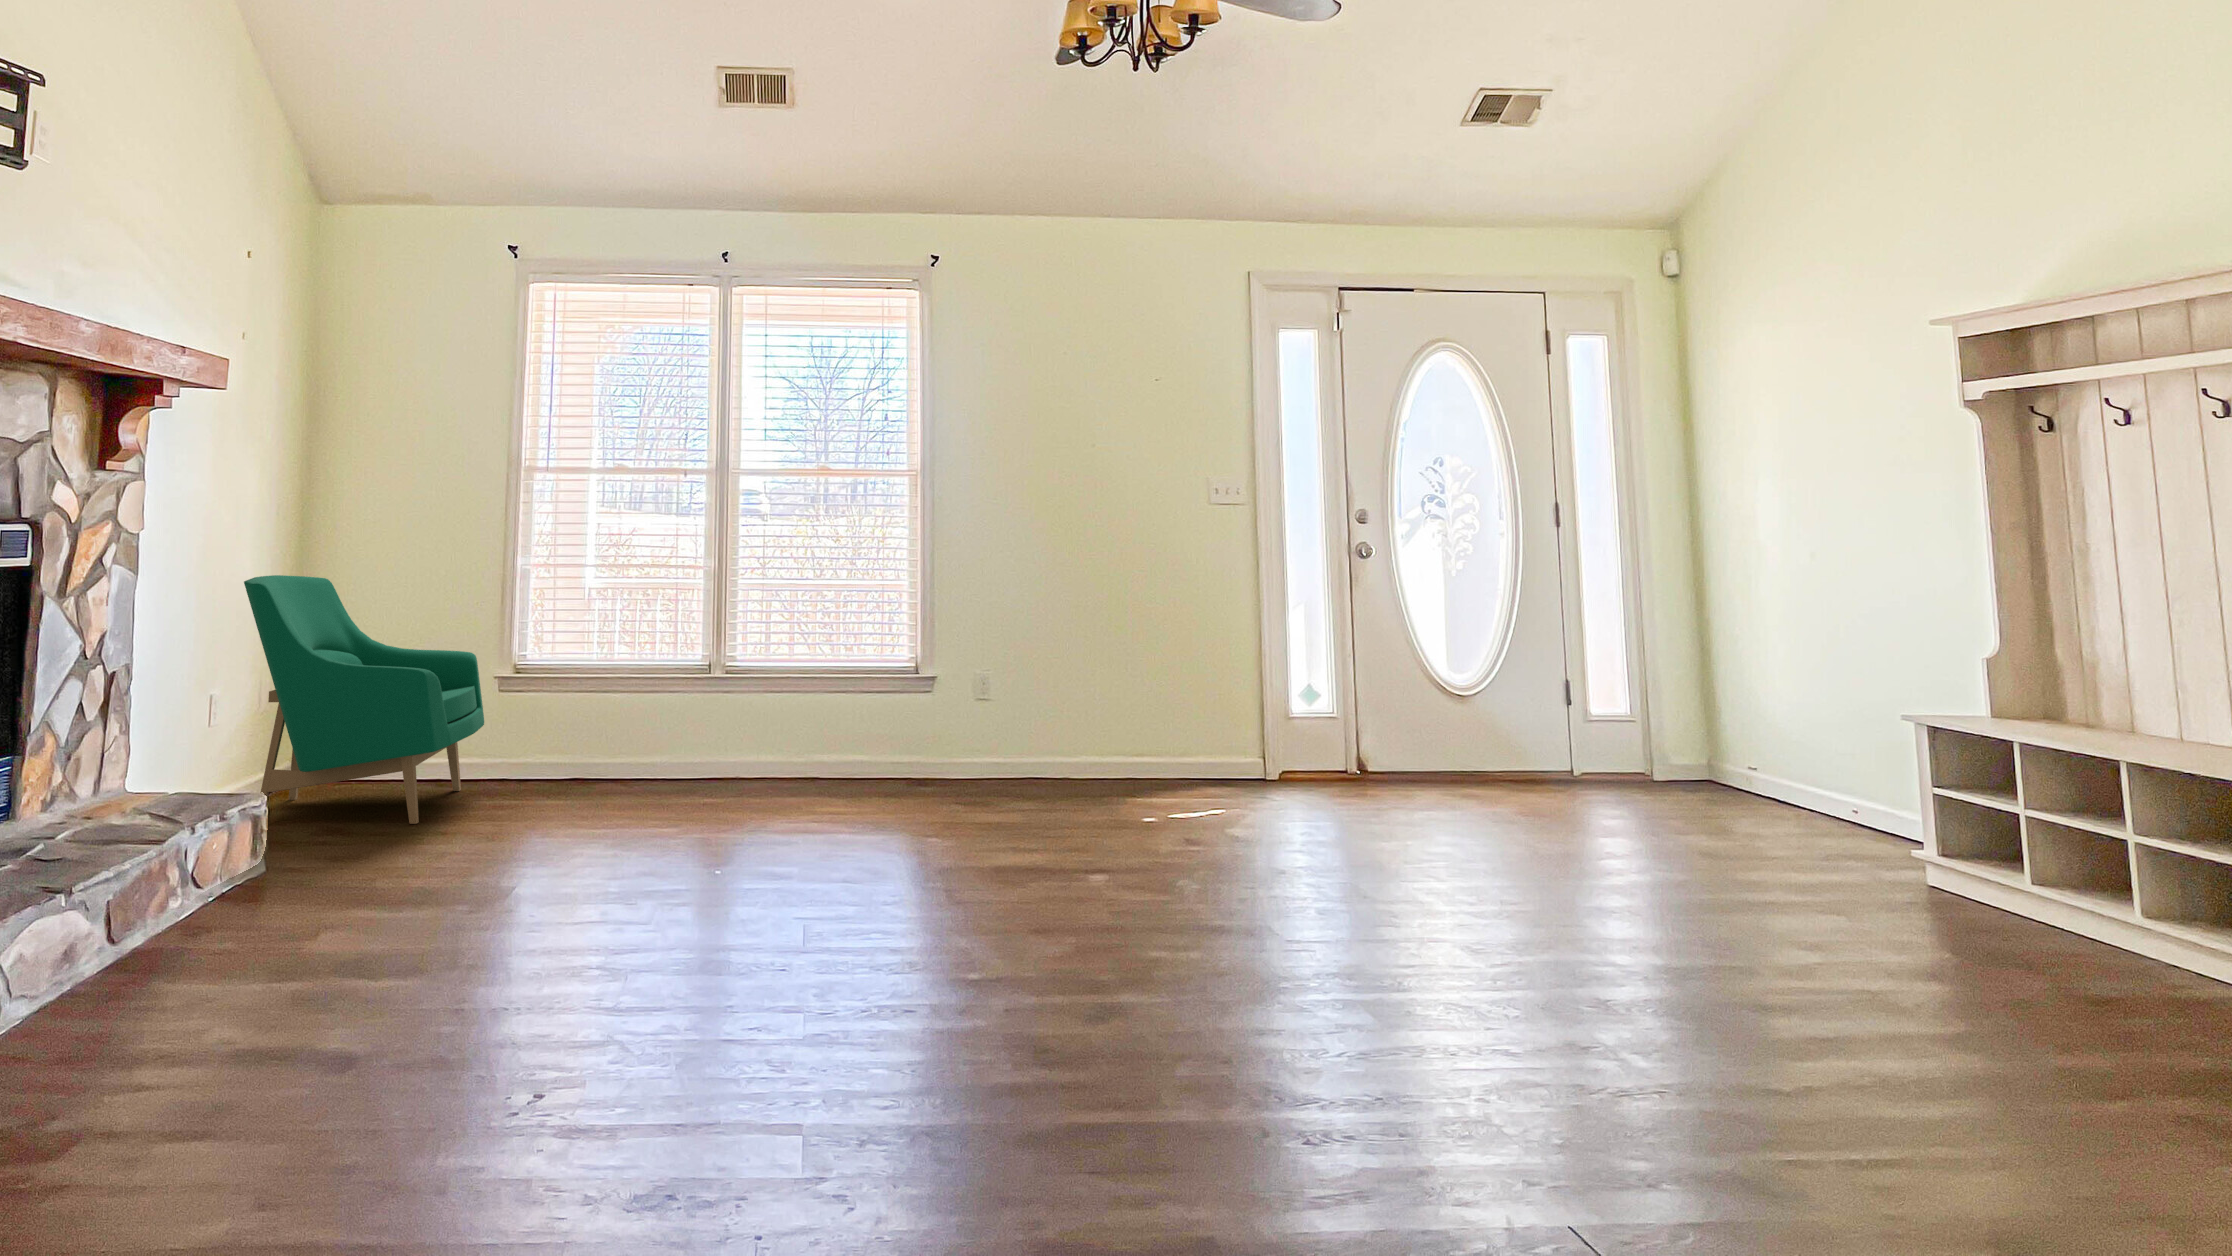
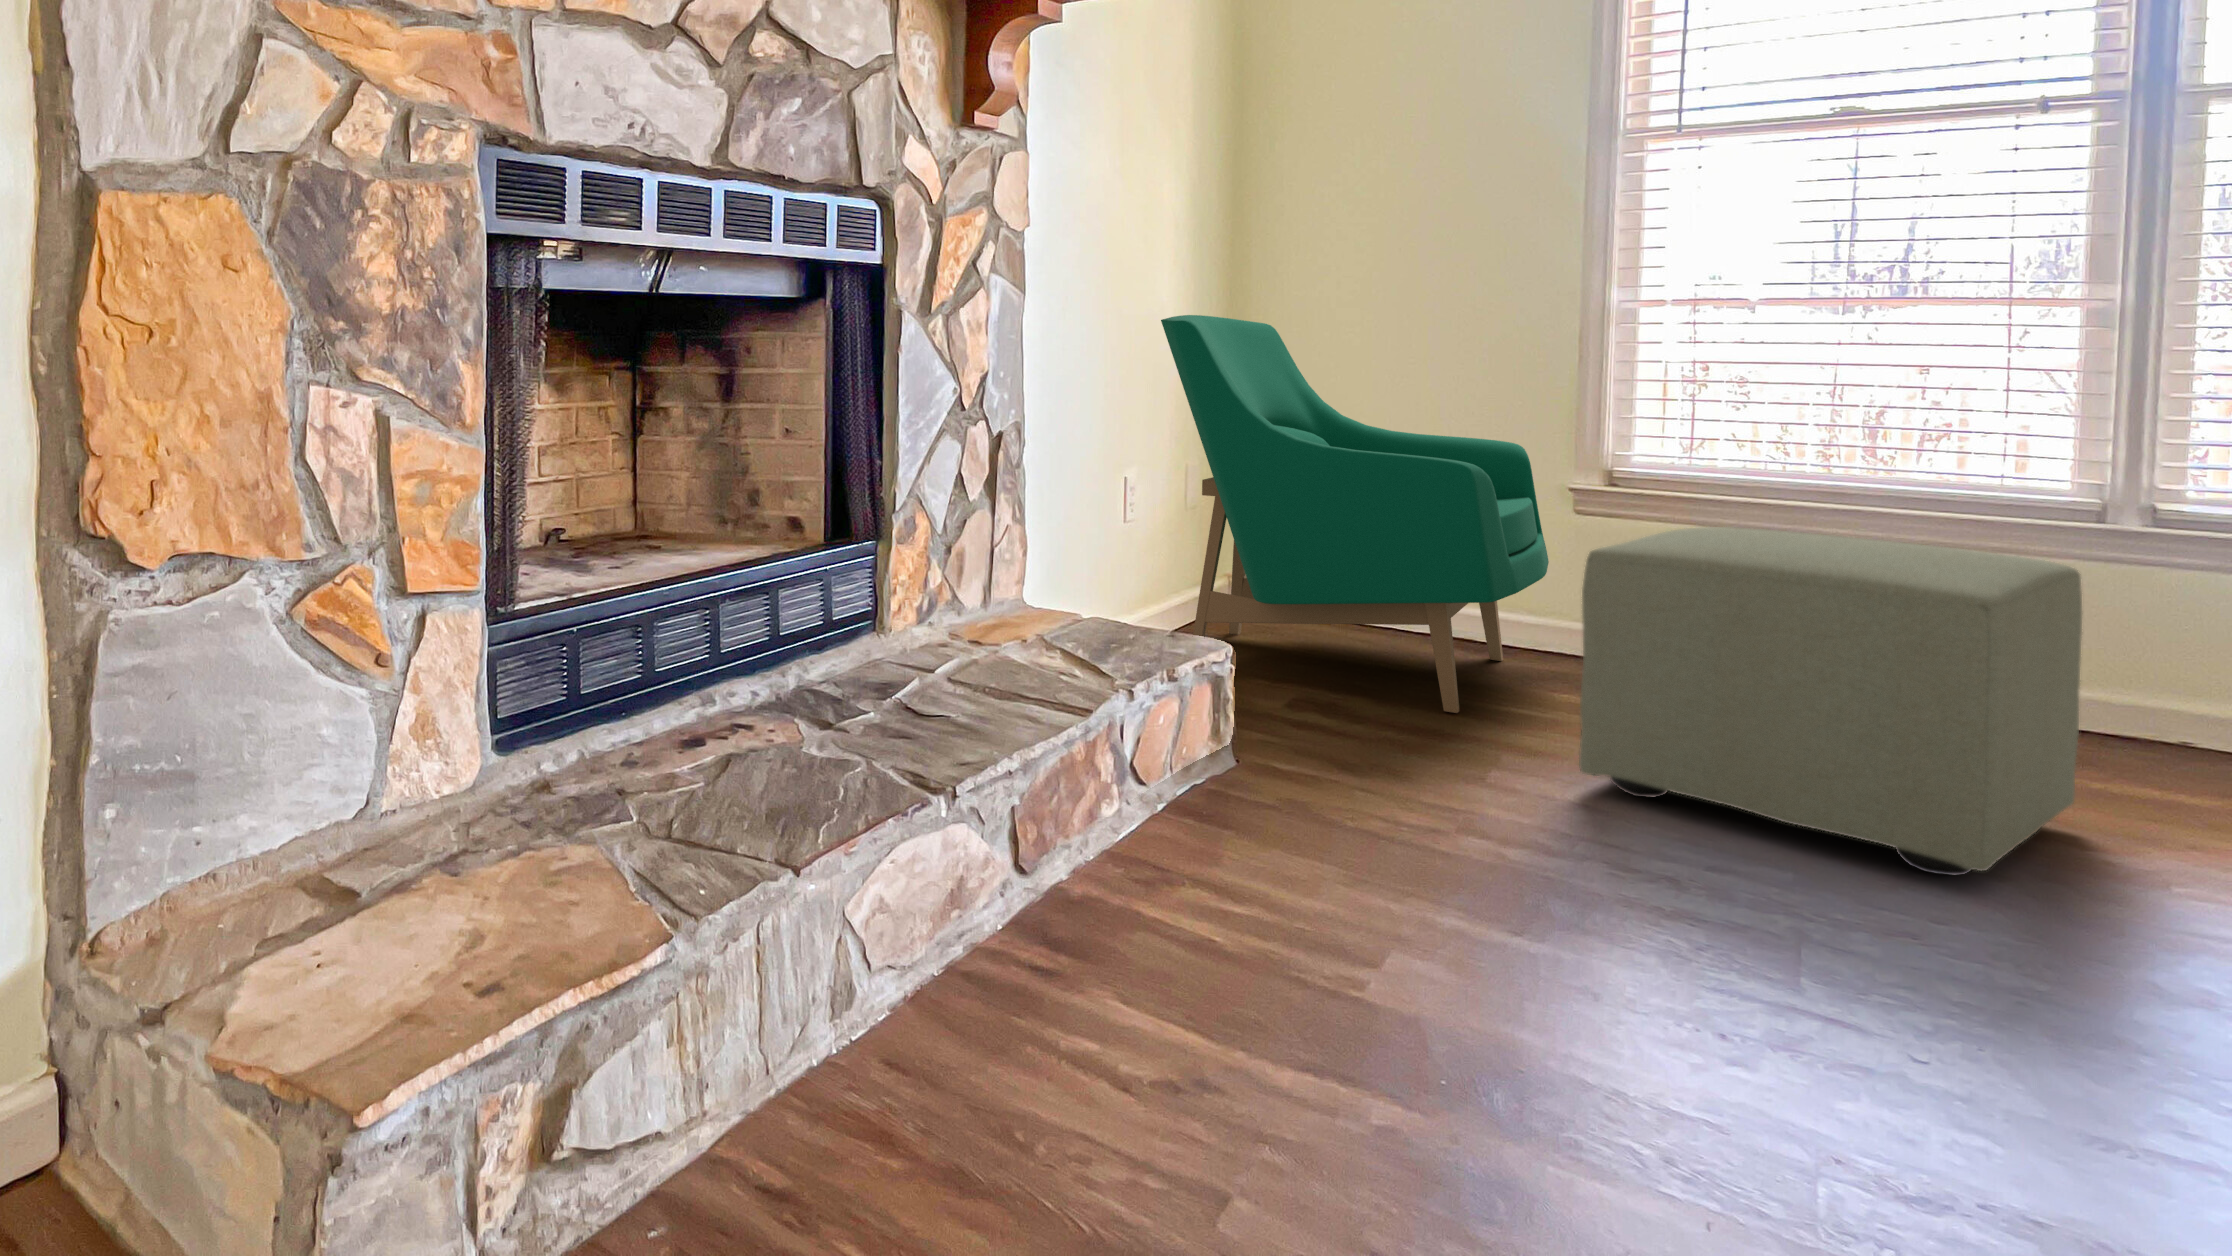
ottoman: none [461,695,670,854] -> present [1579,527,2082,875]

